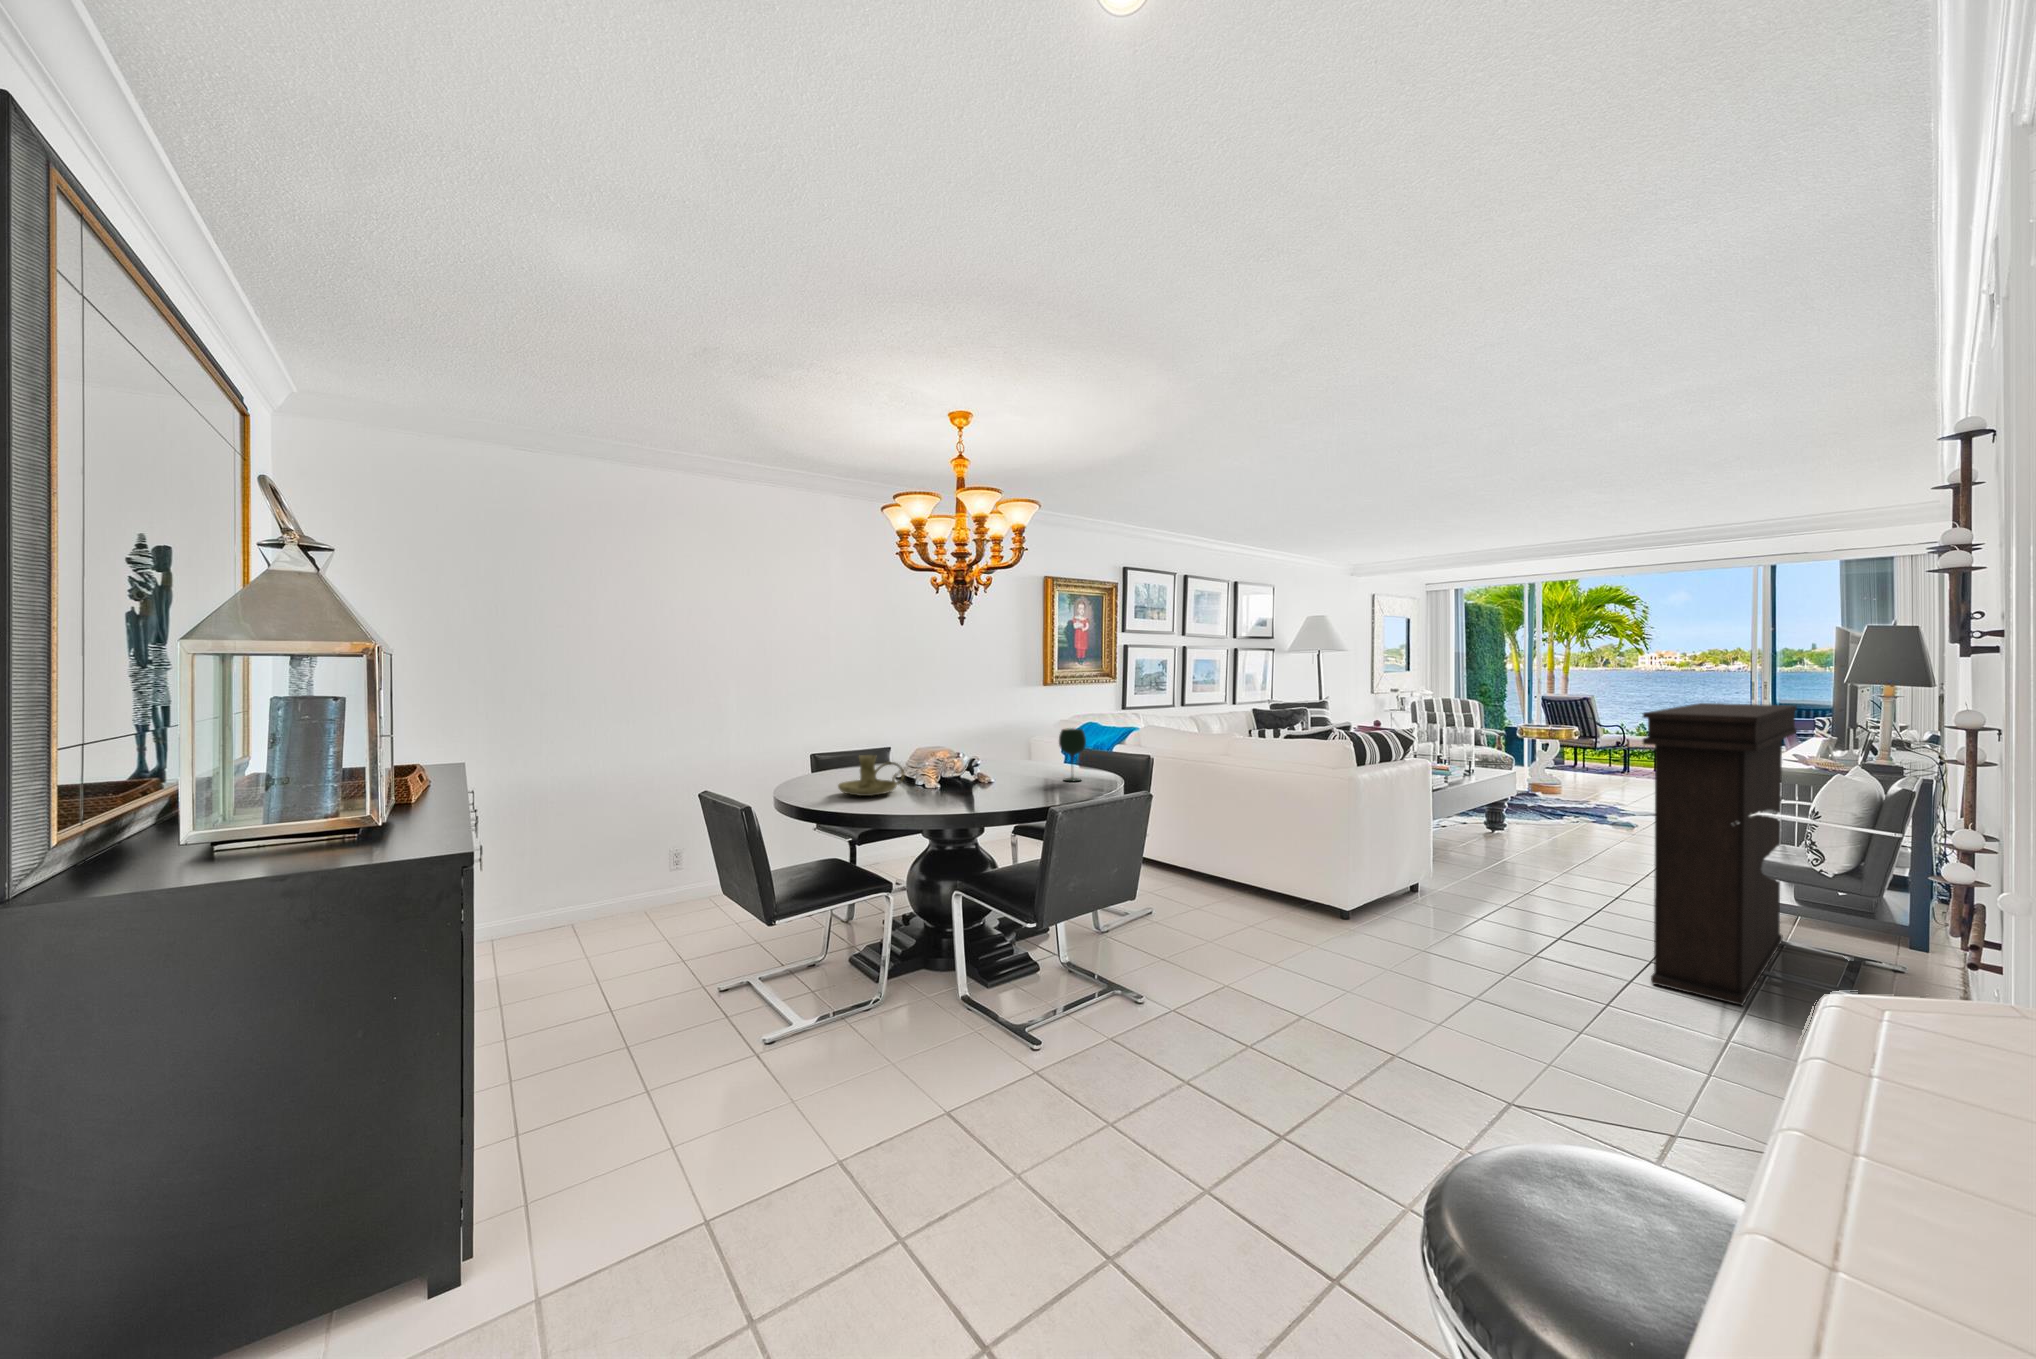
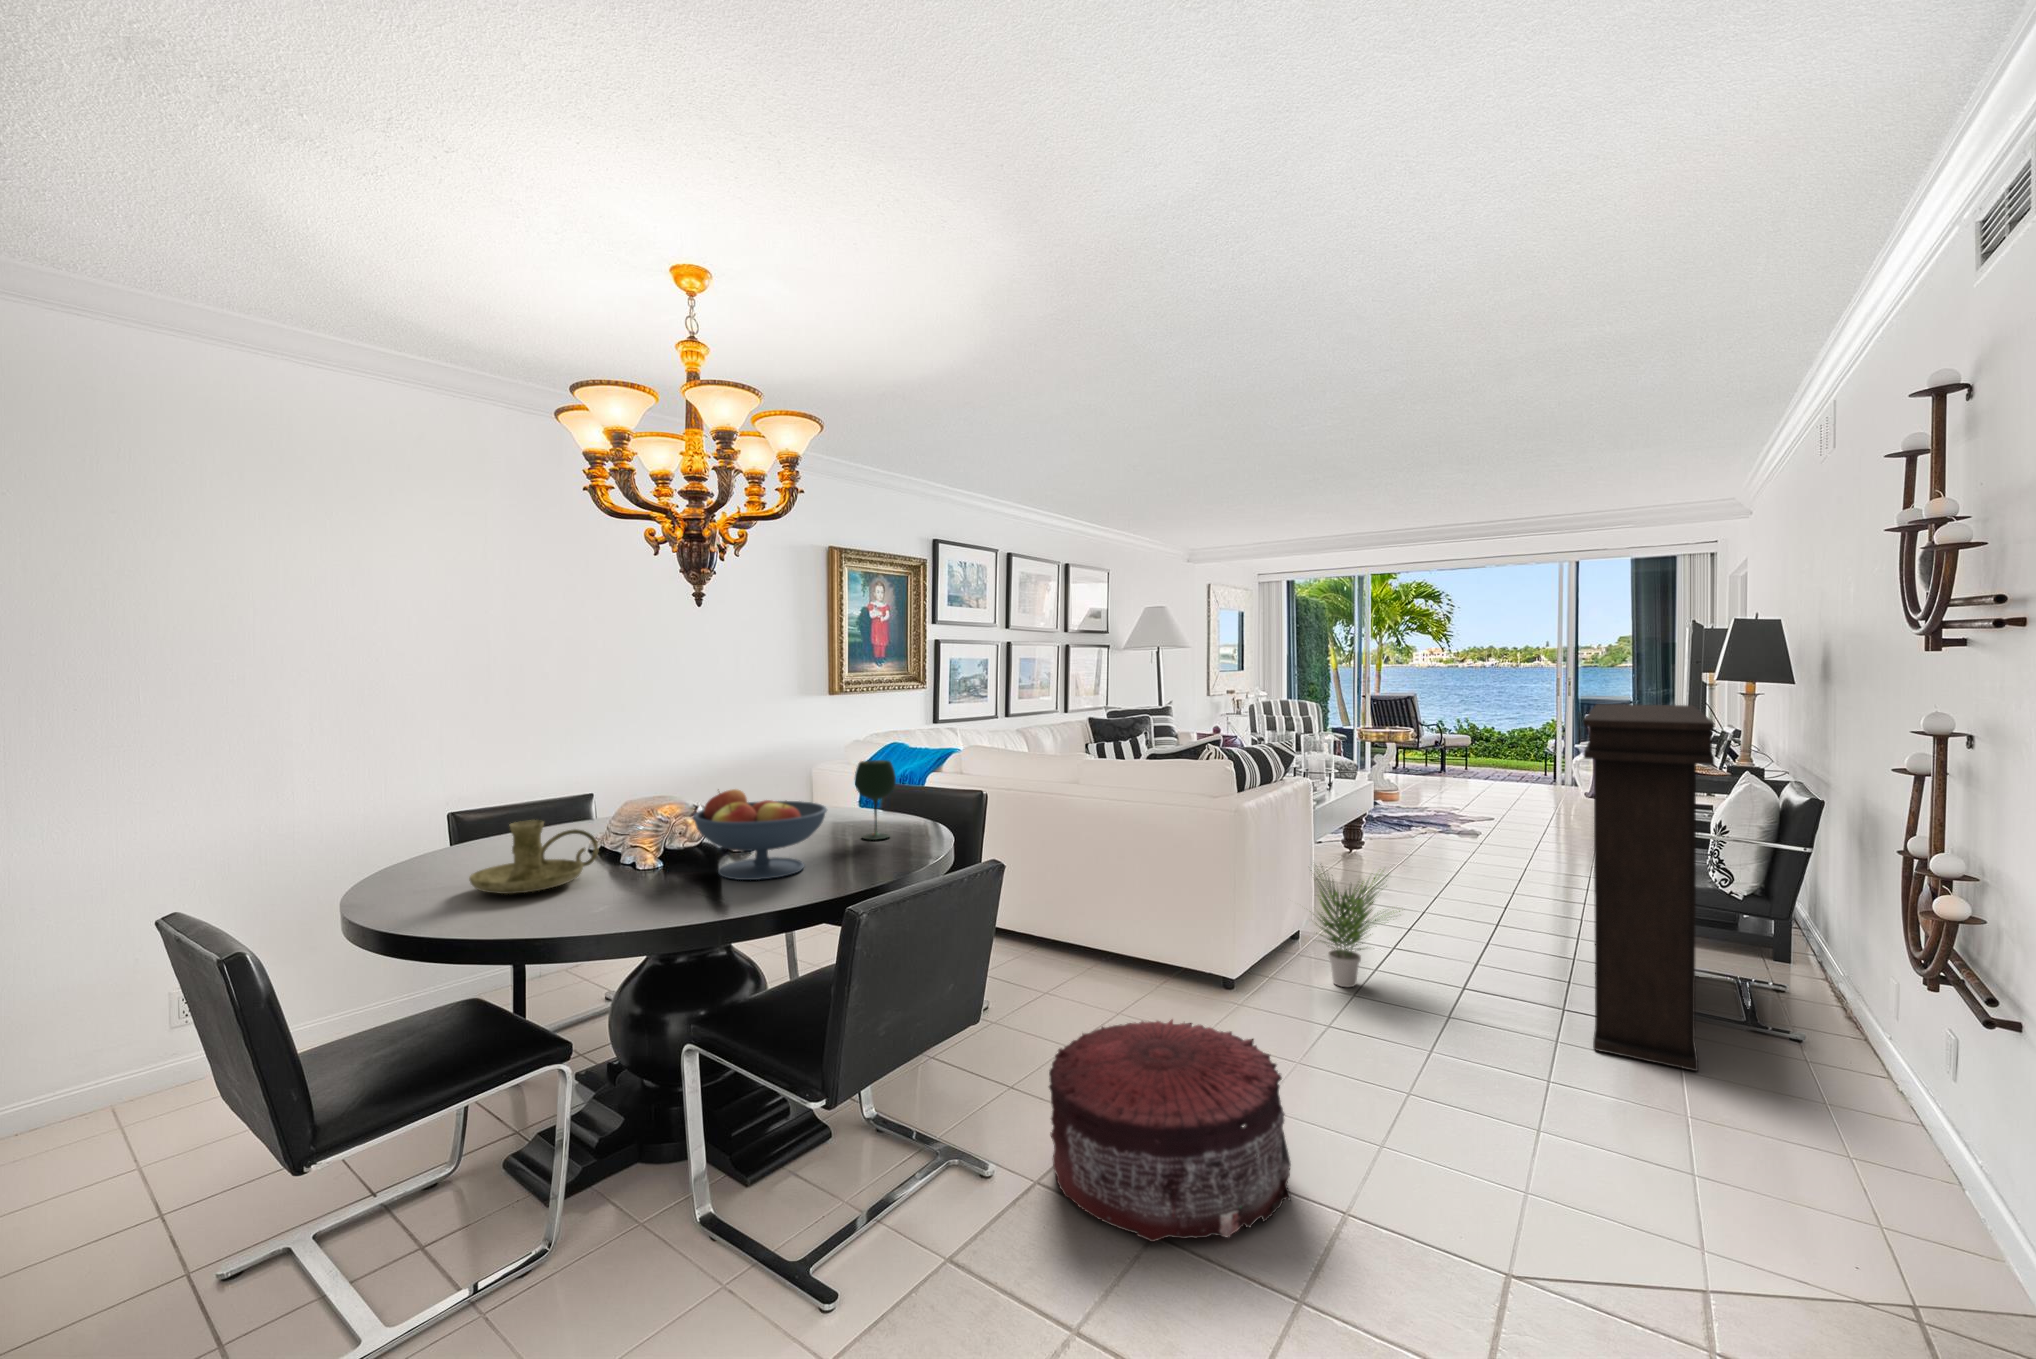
fruit bowl: none [959,741,1040,797] -> present [693,789,827,880]
potted plant: none [1393,824,1498,926] -> present [1313,866,1400,987]
pouf: none [1183,916,1352,1048] -> present [1049,1020,1291,1242]

